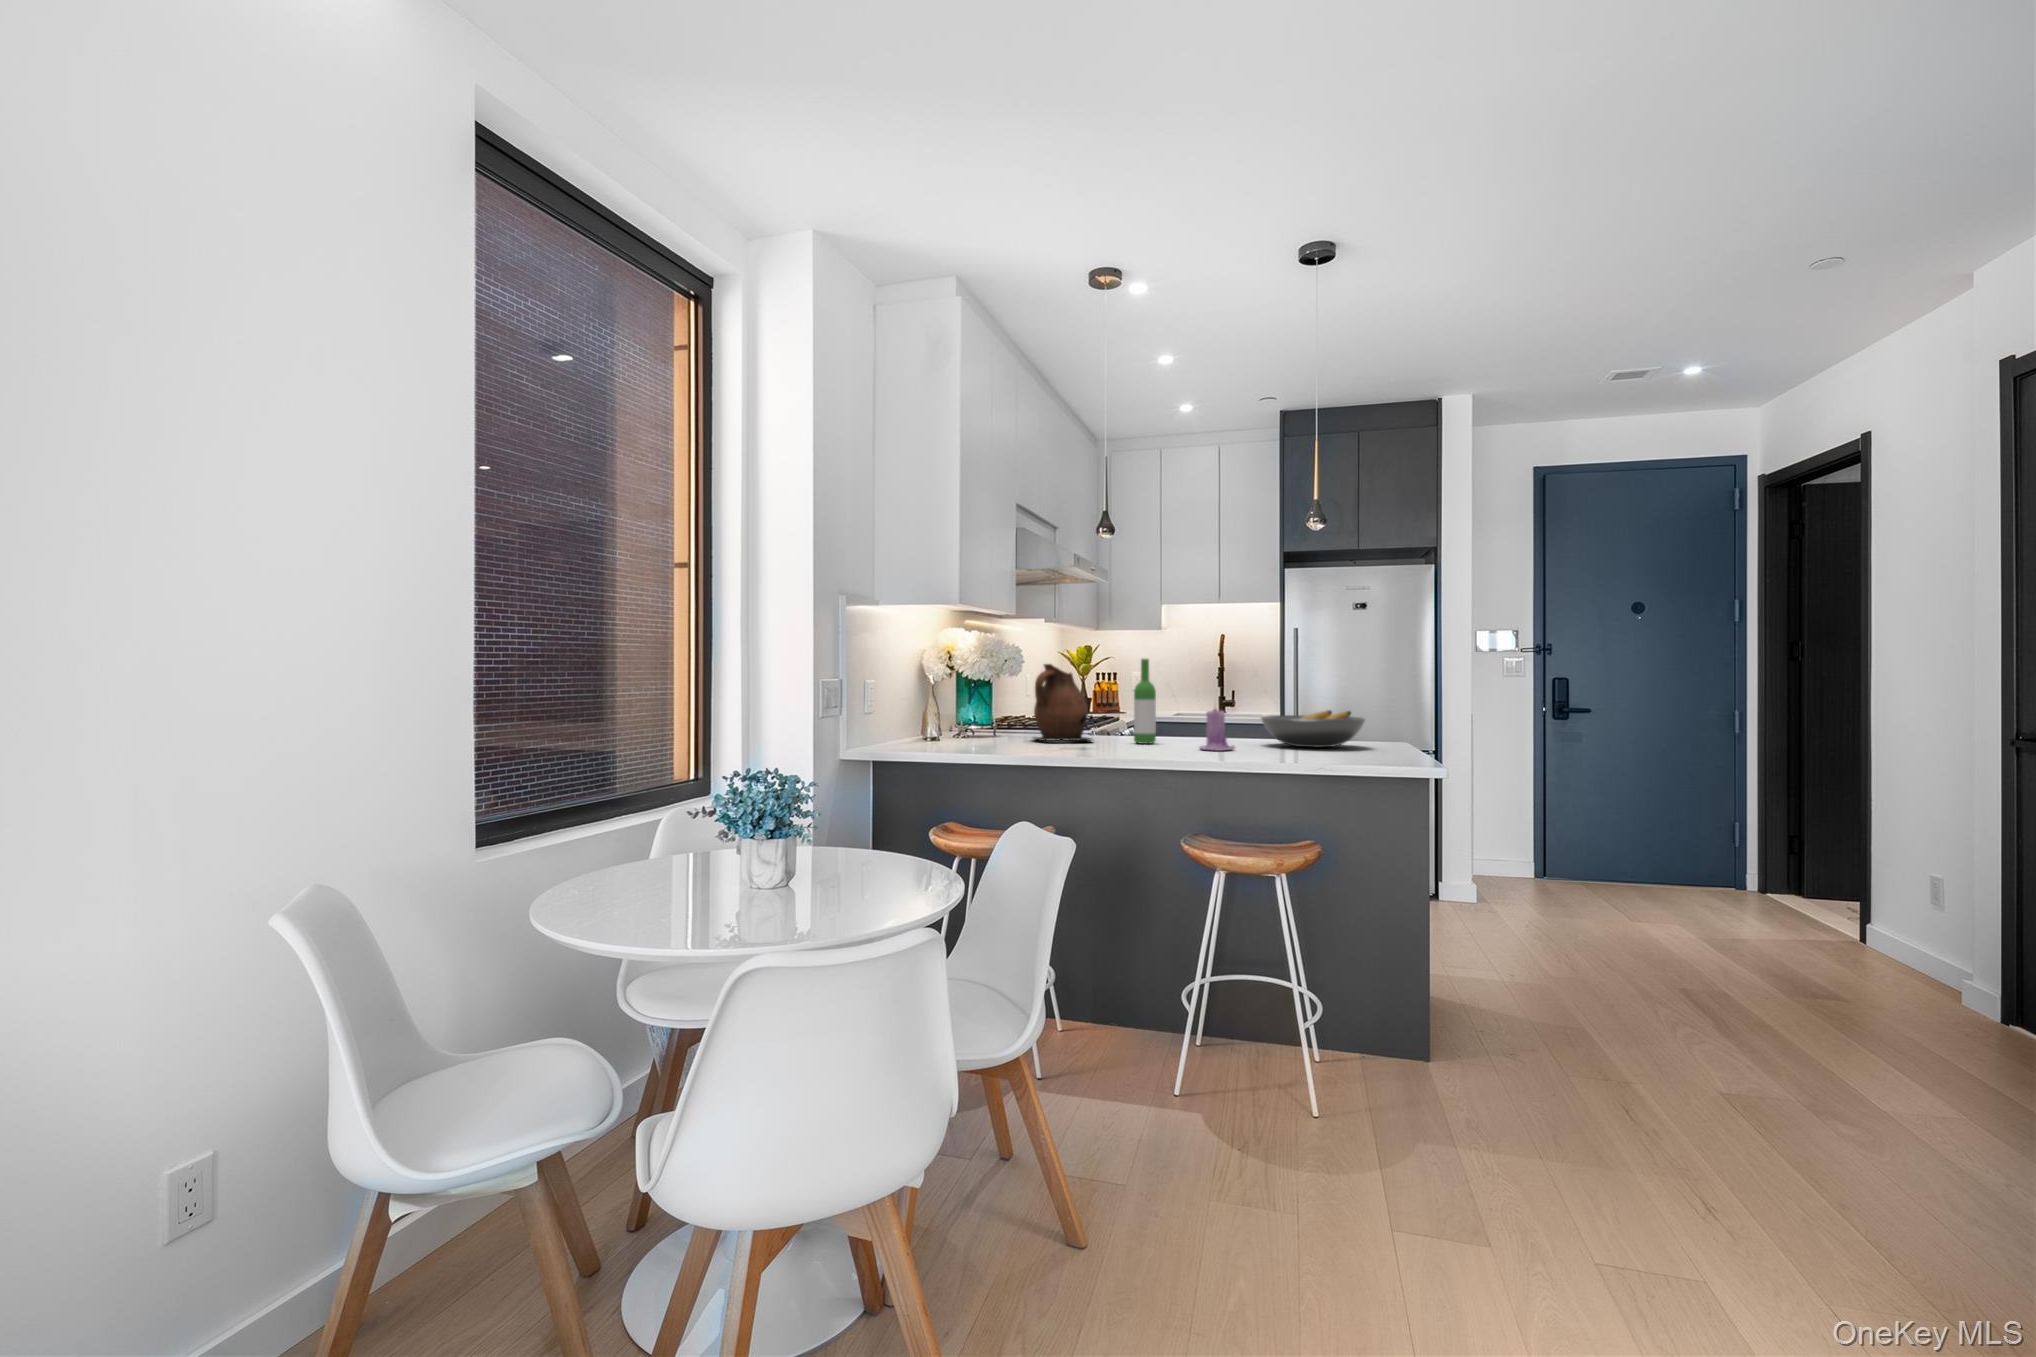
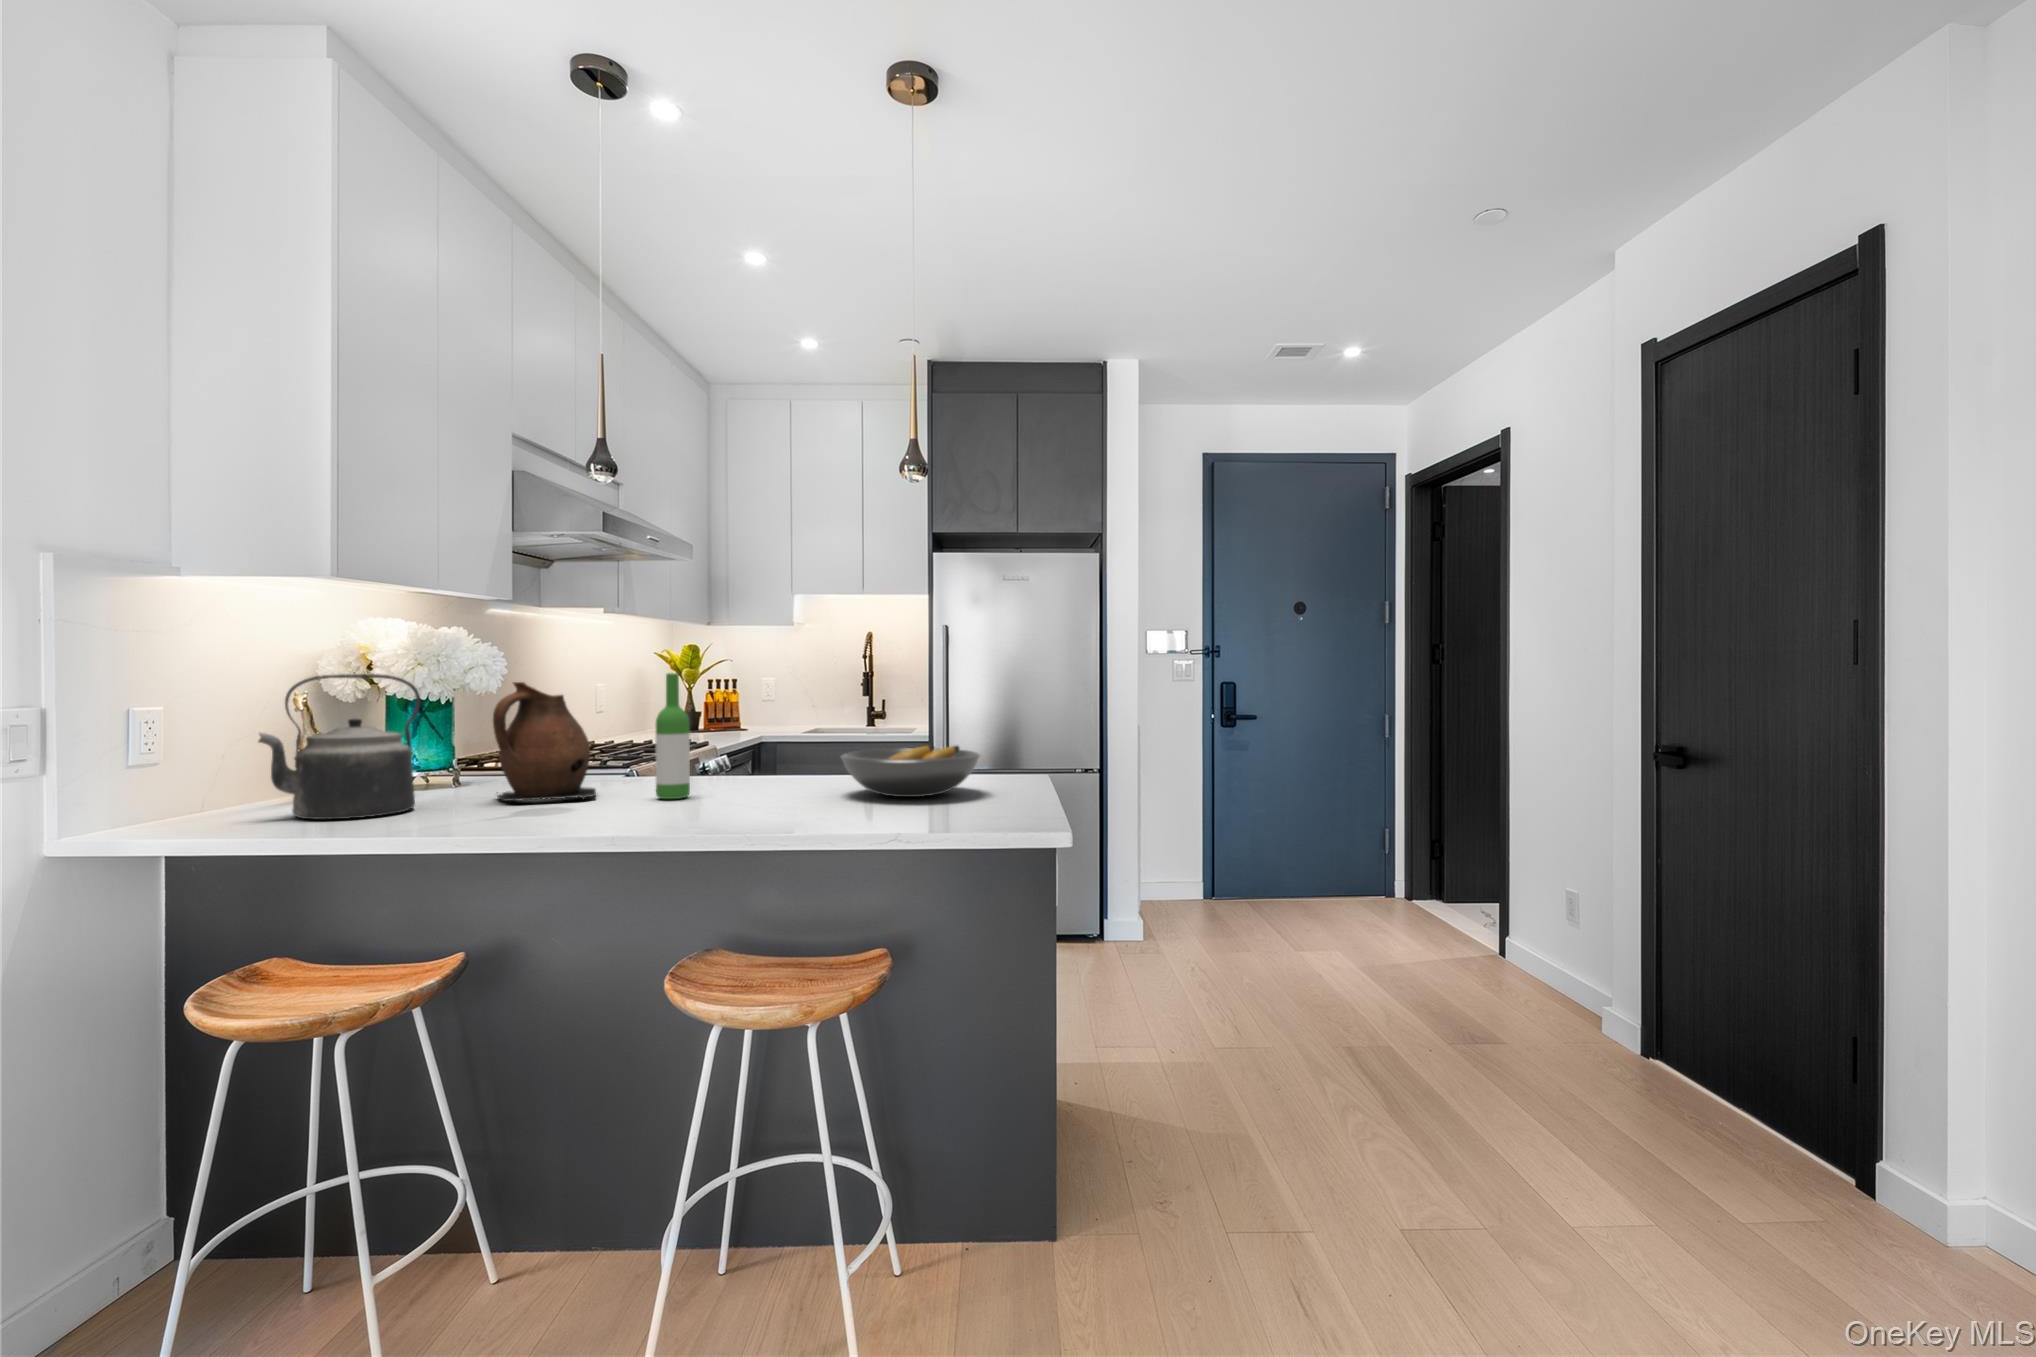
kettle: none [917,657,995,745] -> present [258,674,420,820]
candle: present [1199,709,1235,751] -> none [736,742,790,813]

